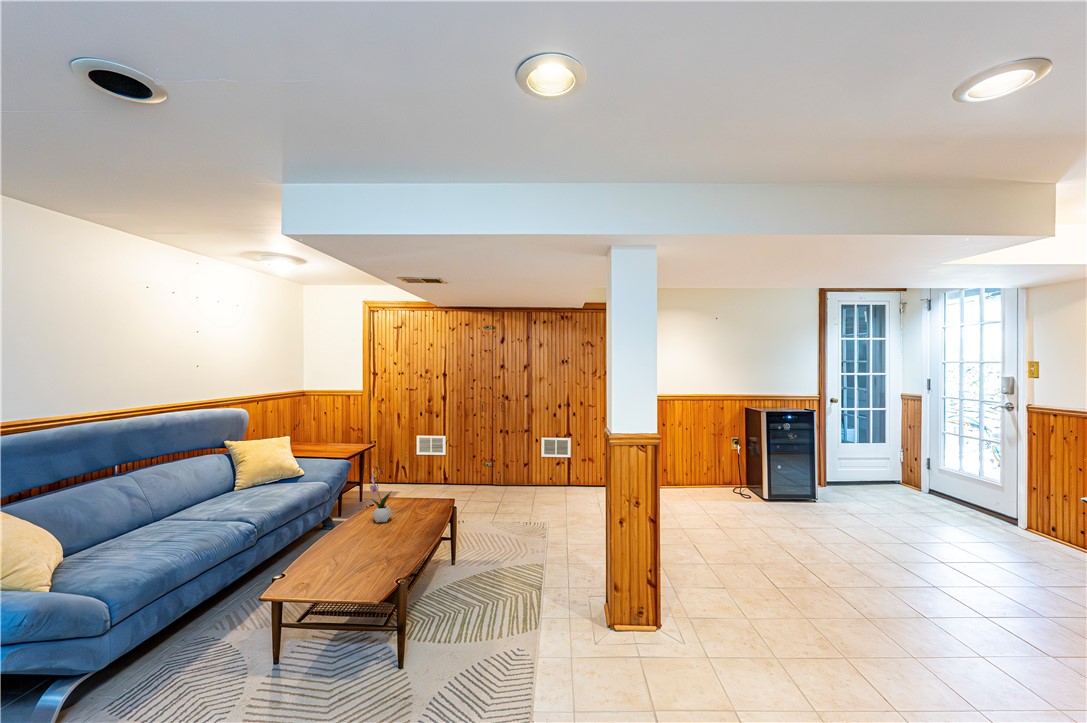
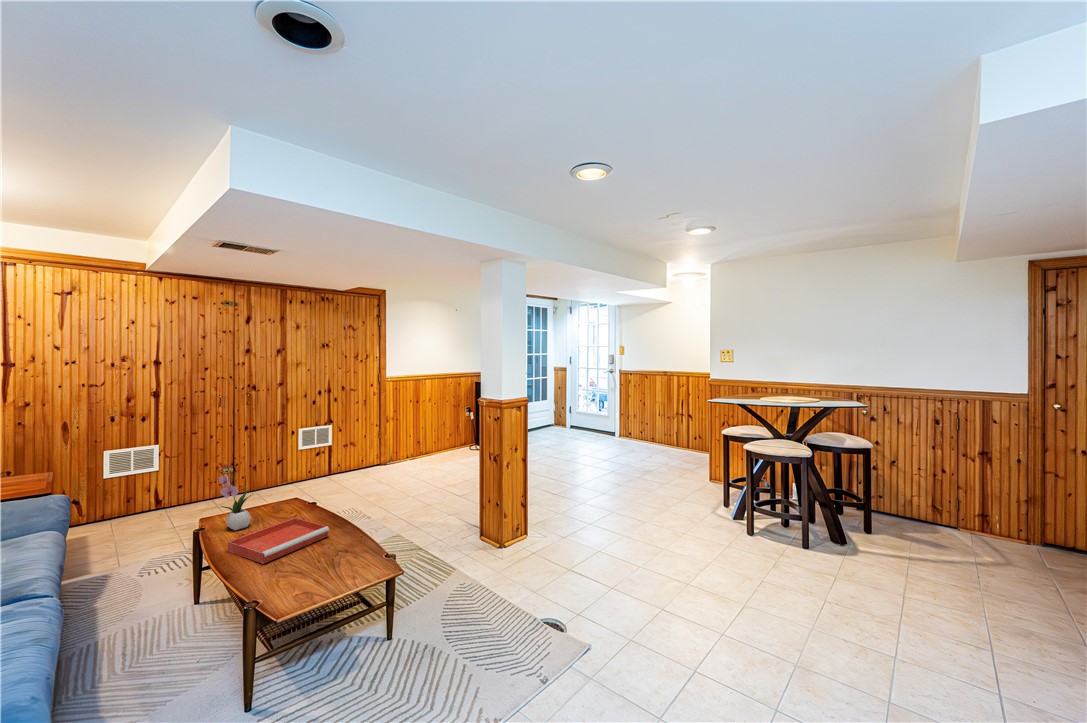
tray: none [338,526,407,561] -> present [228,518,329,564]

